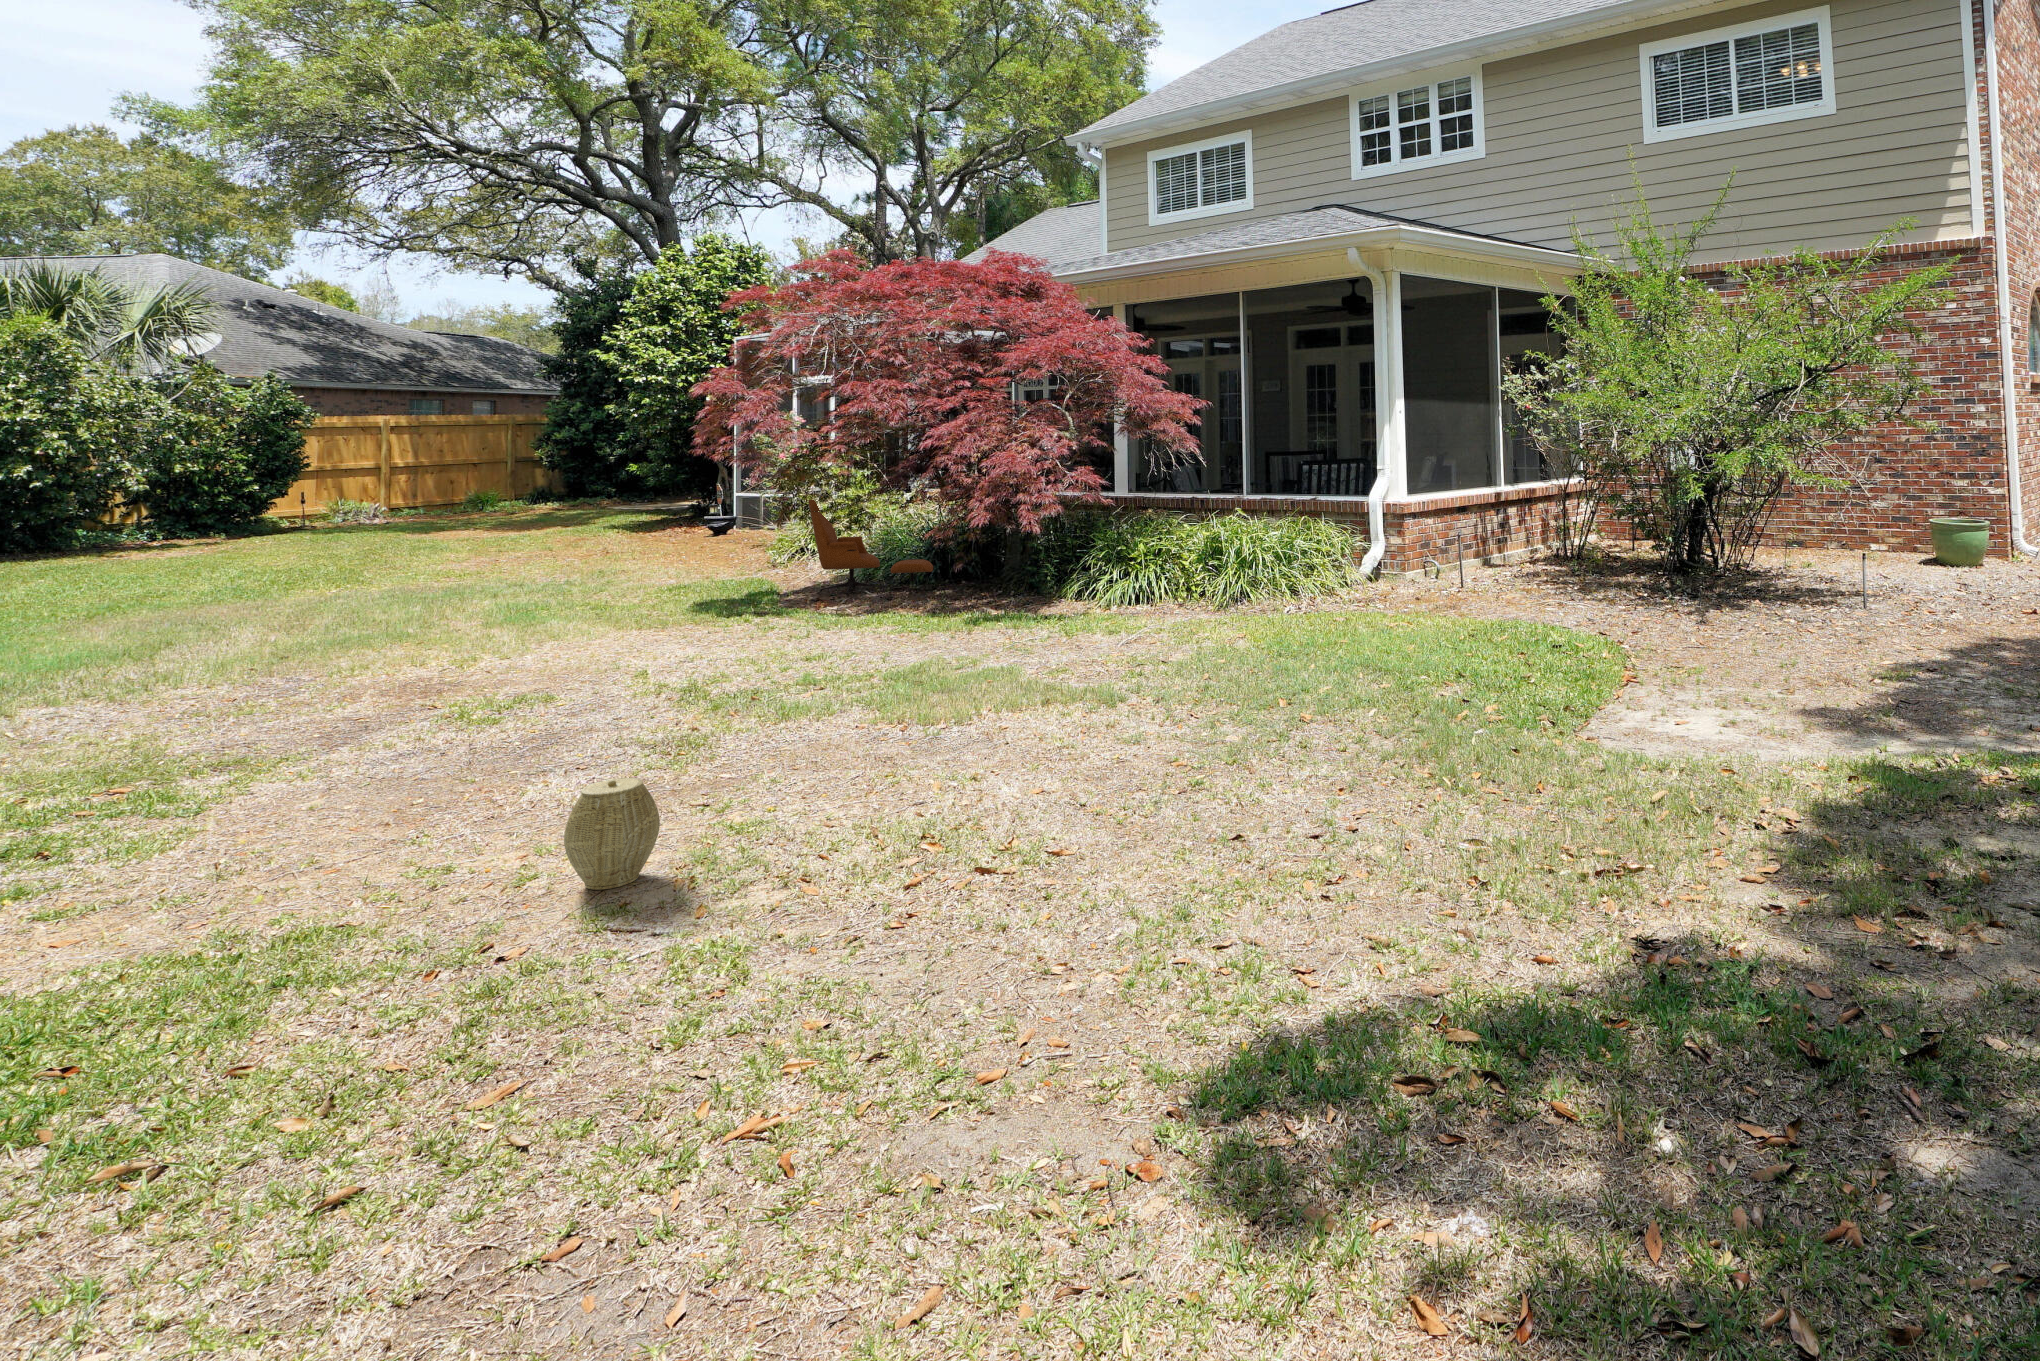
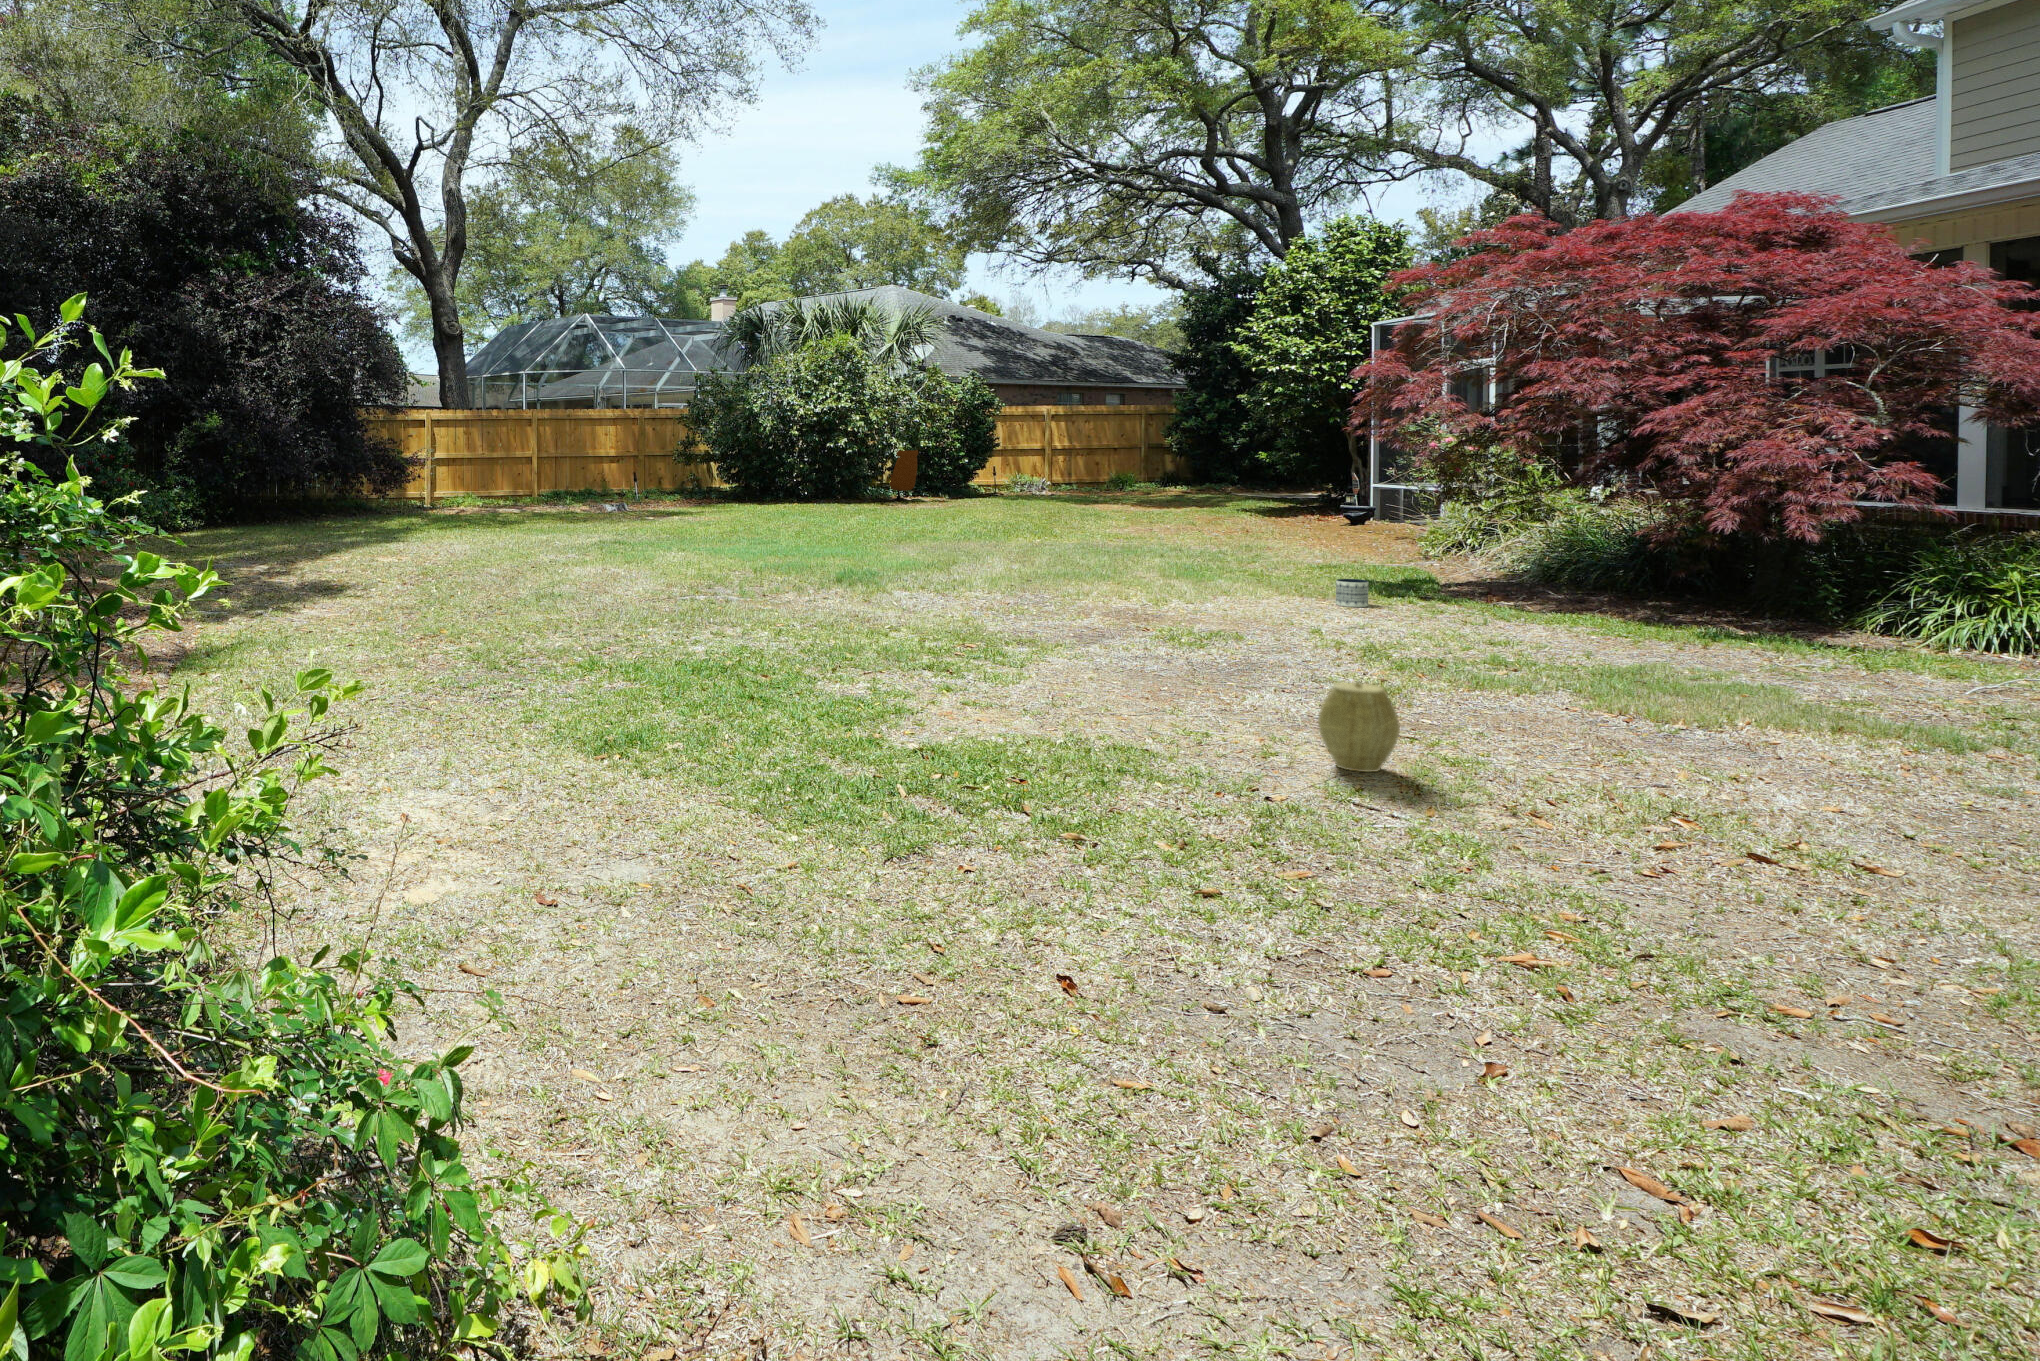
lounge chair: present [808,500,933,595] -> present [875,450,918,503]
planter: none [672,601,705,631] -> present [1336,579,1368,607]

